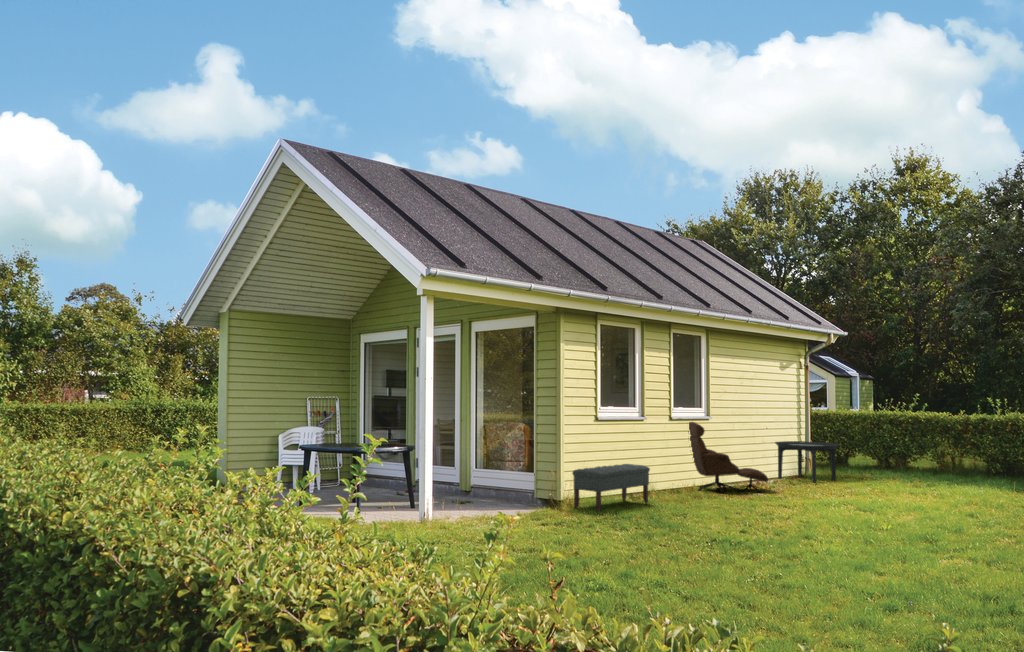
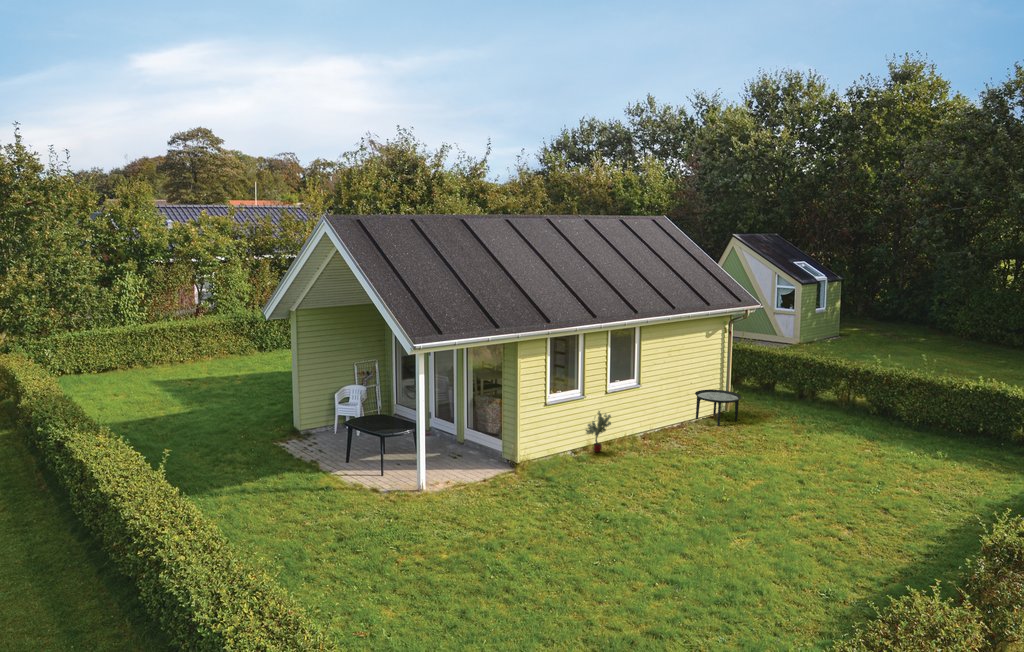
lounge chair: present [688,422,768,493] -> none [622,391,674,444]
potted tree: none [647,437,685,498] -> present [586,411,611,452]
bench: present [573,464,650,512] -> none [526,433,582,473]

